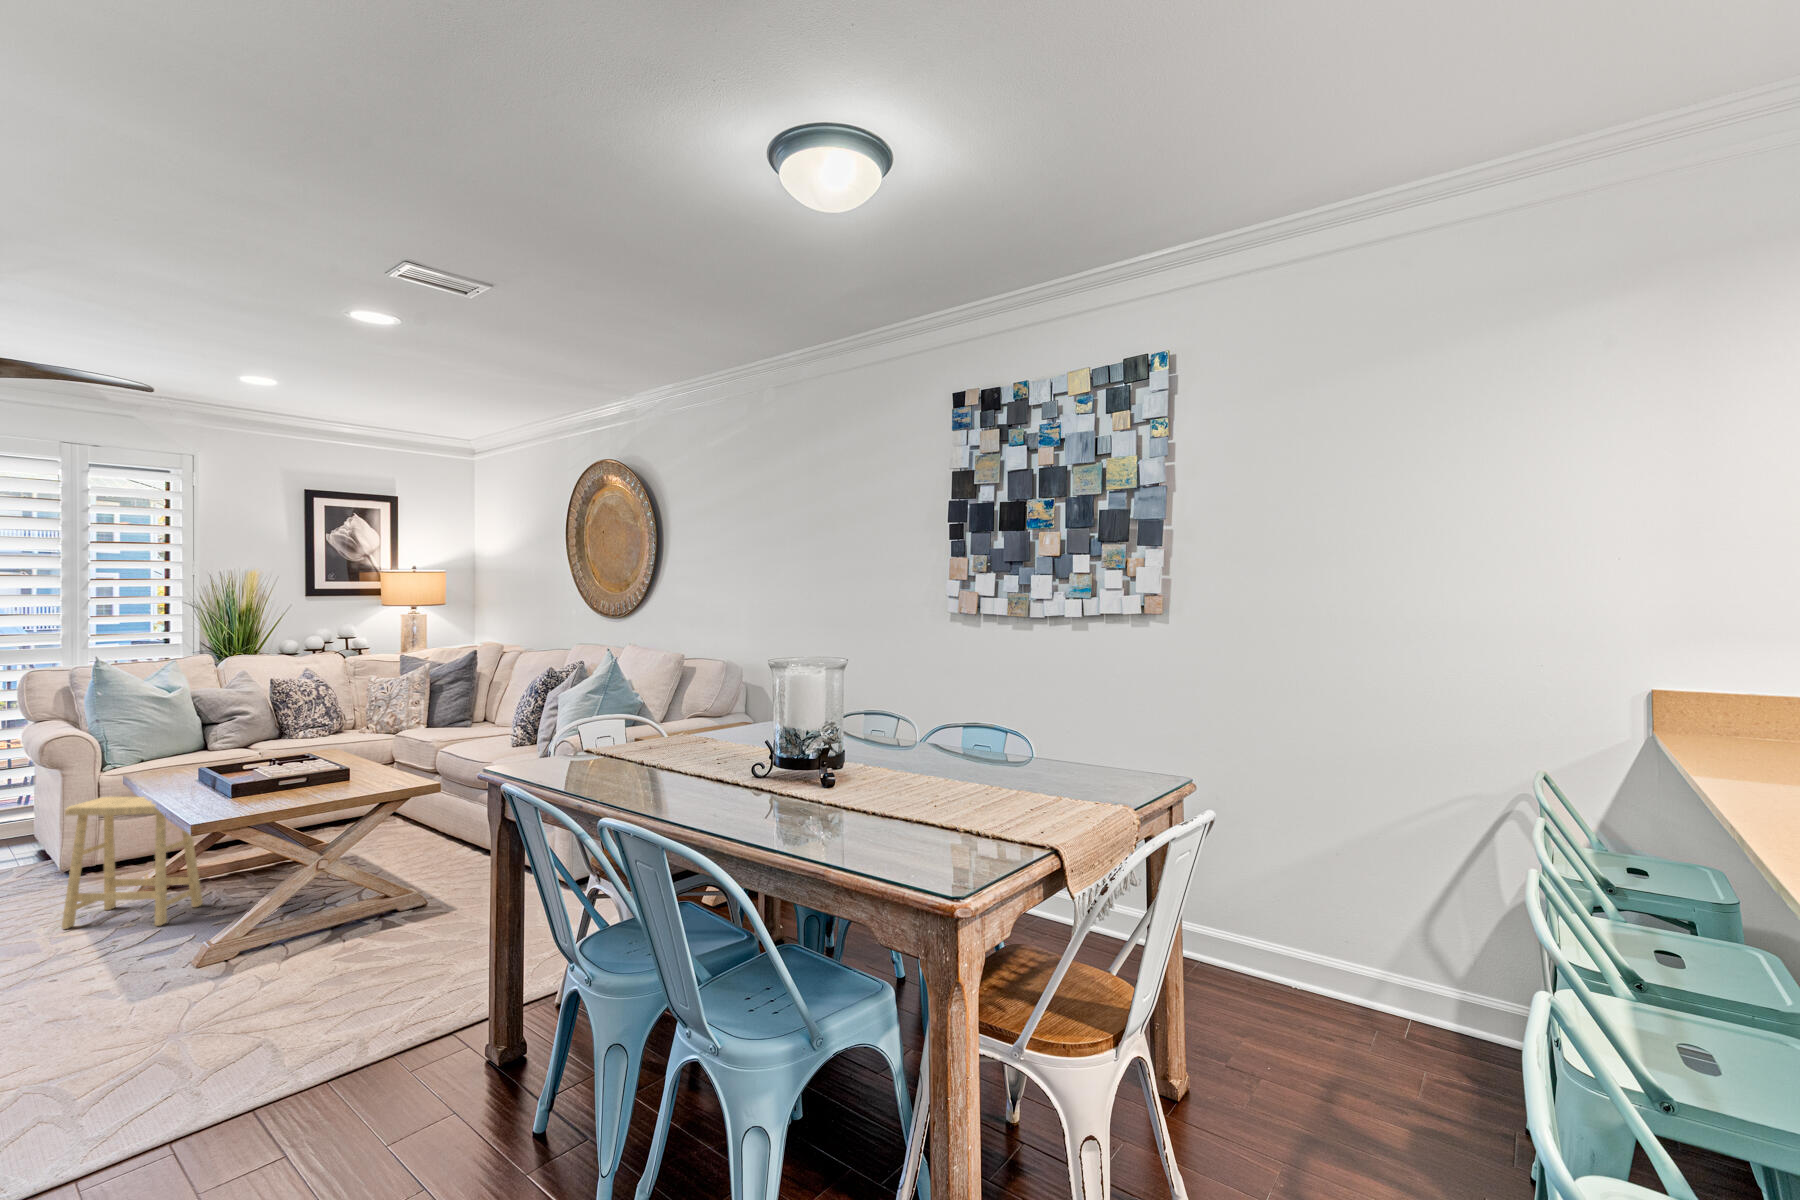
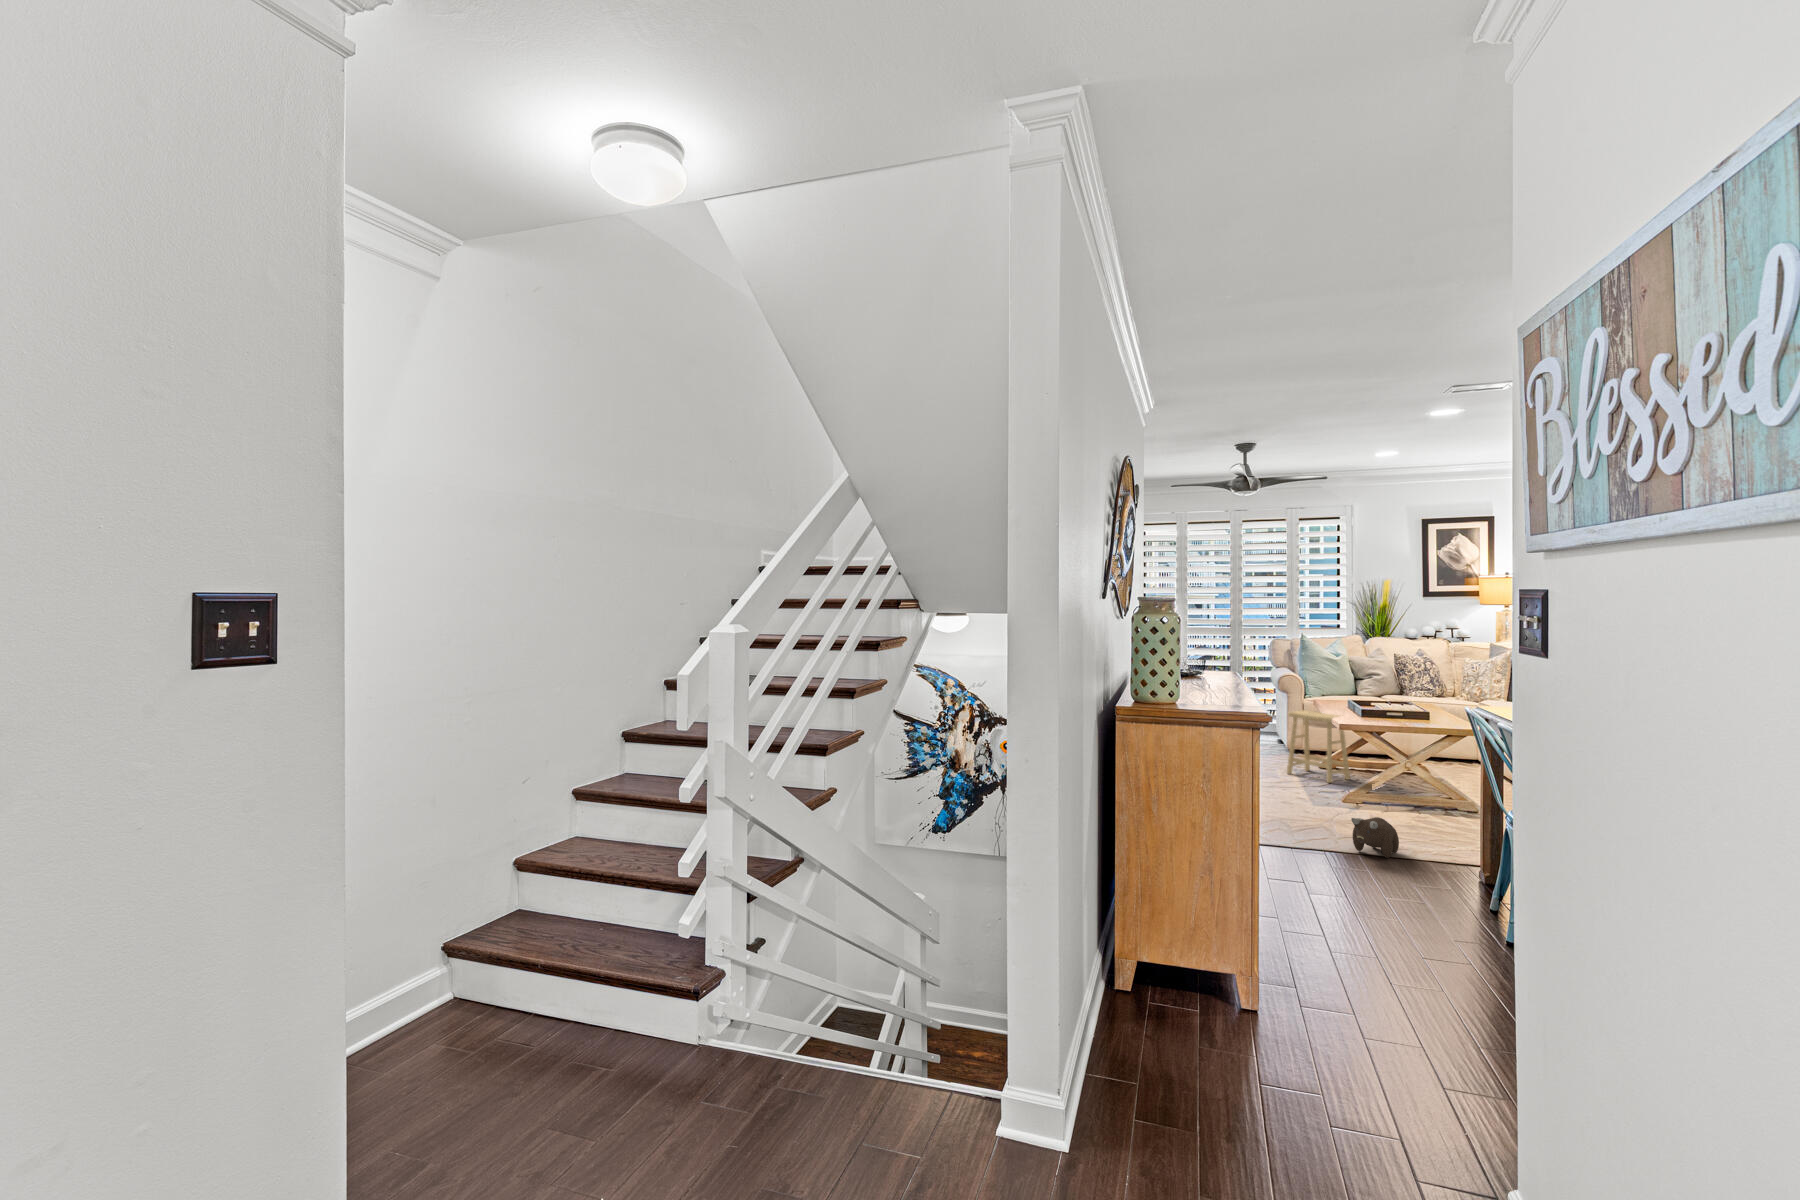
plush toy: none [234,1004,332,1091] -> present [1351,817,1399,858]

